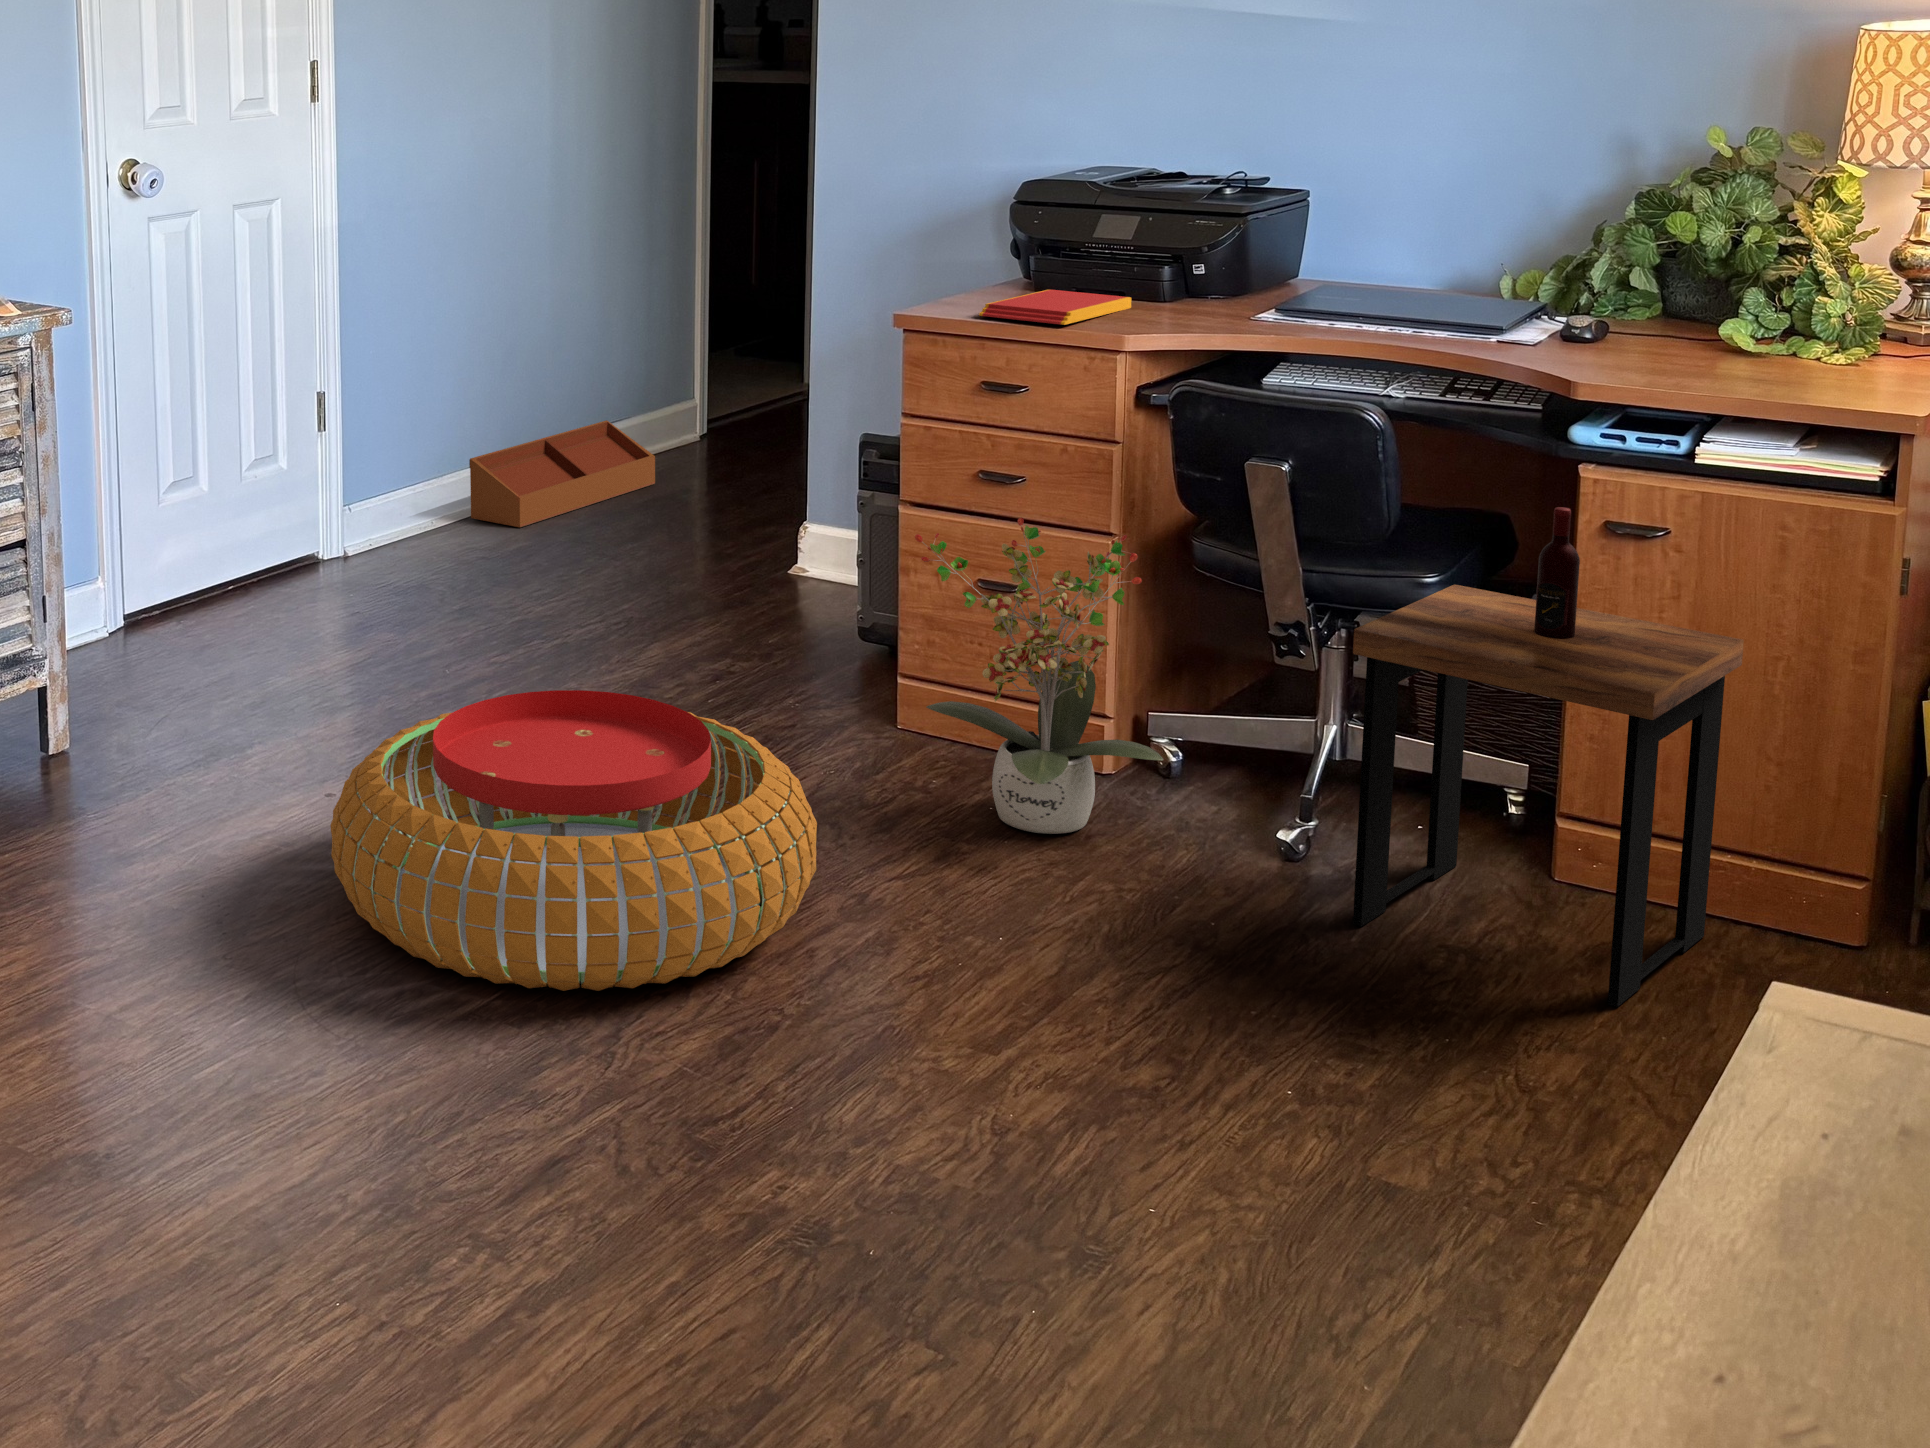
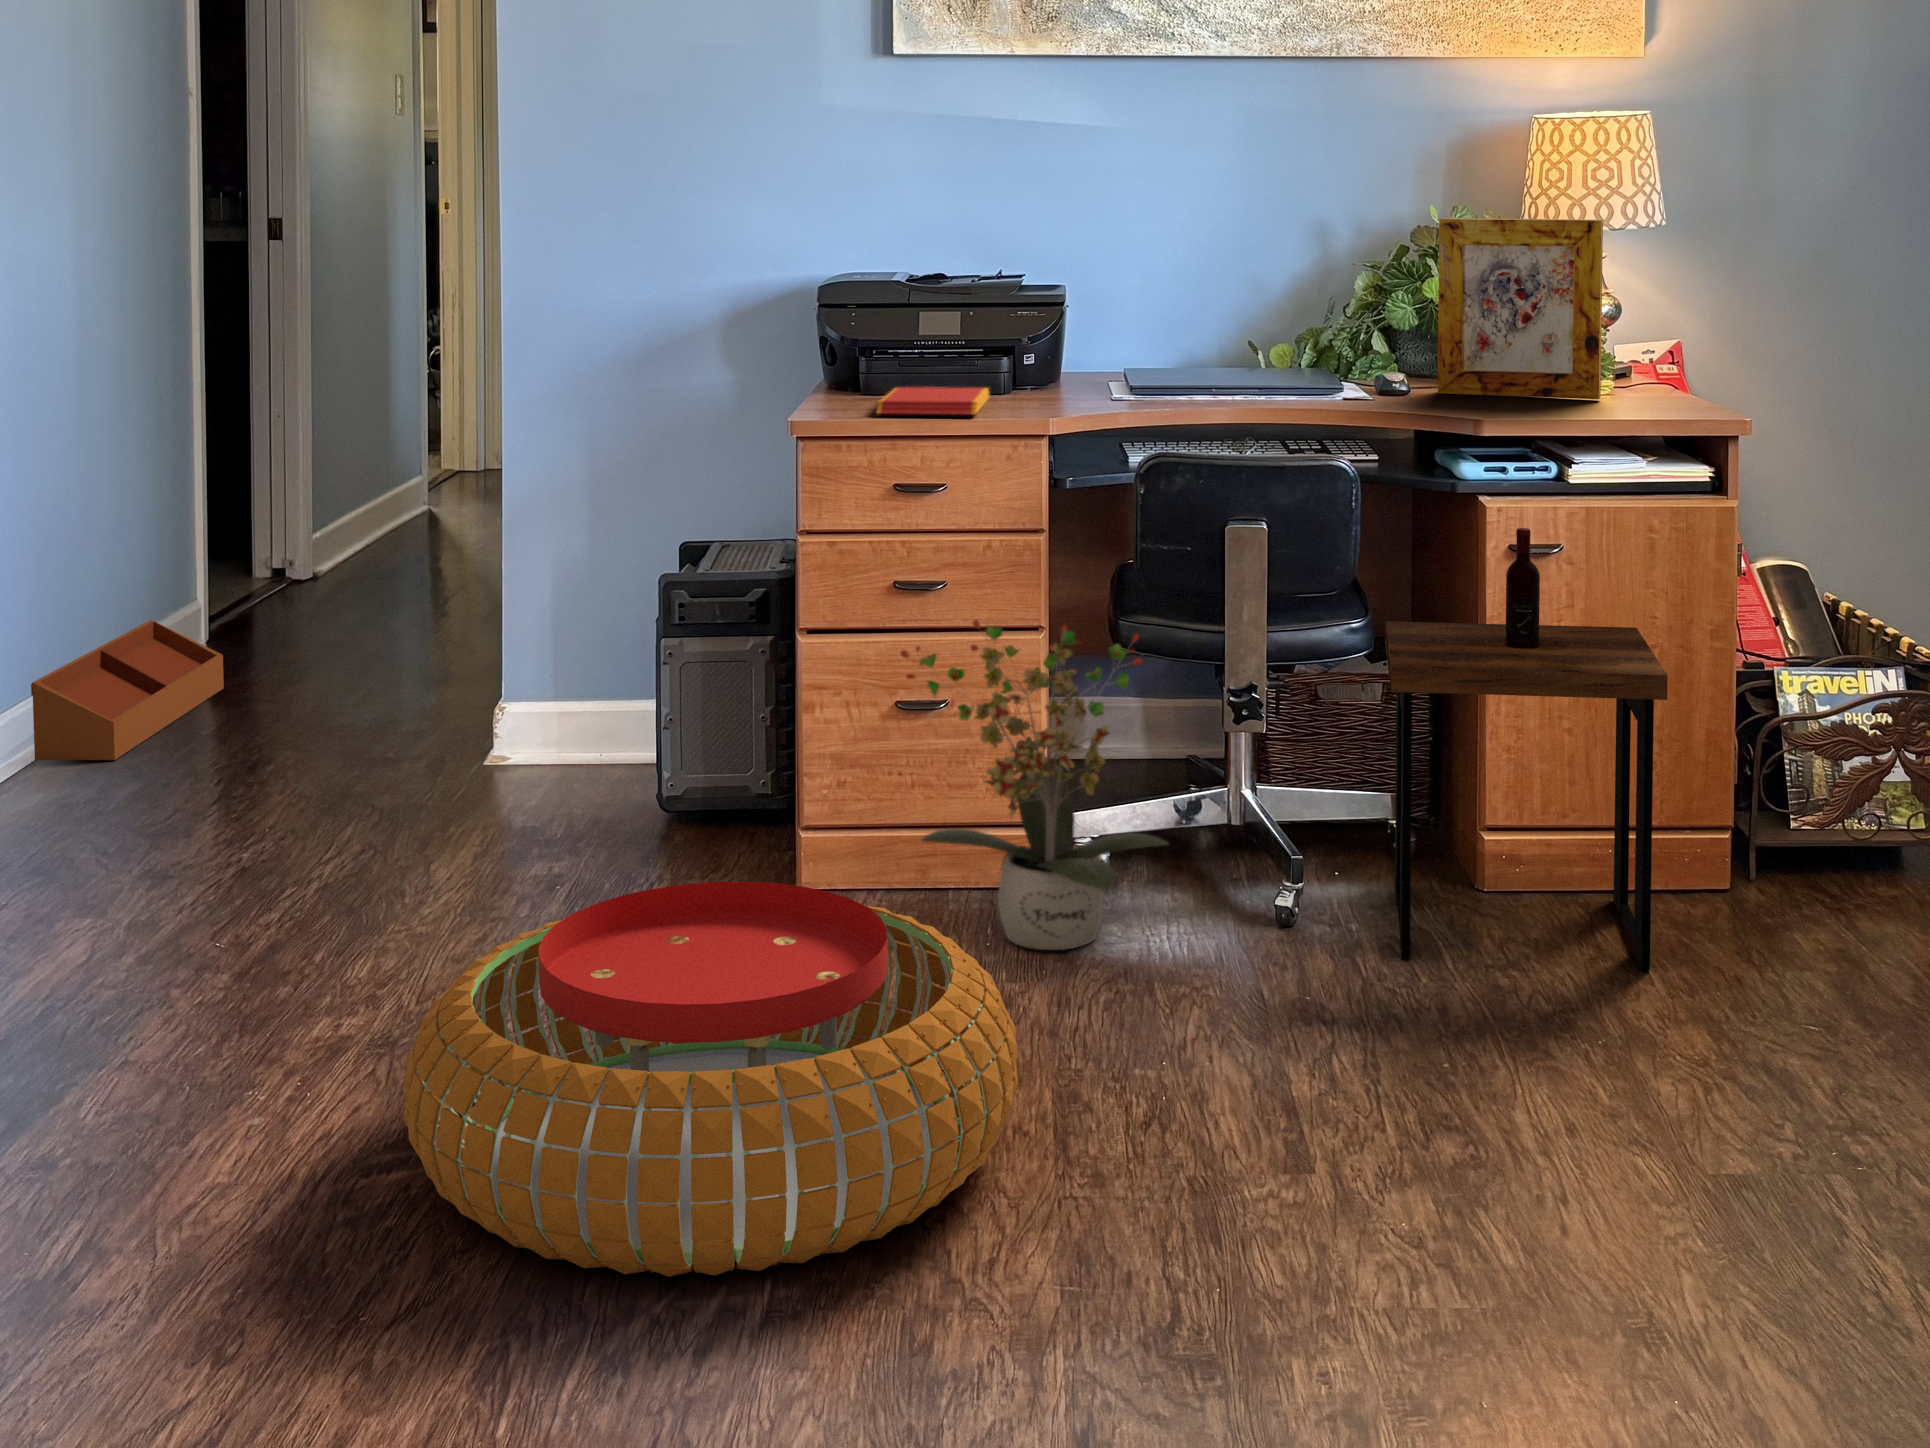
picture frame: none [1642,148,1851,372] -> present [1438,218,1603,399]

